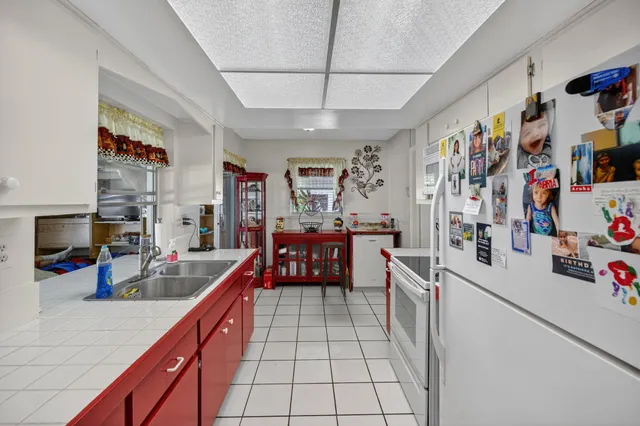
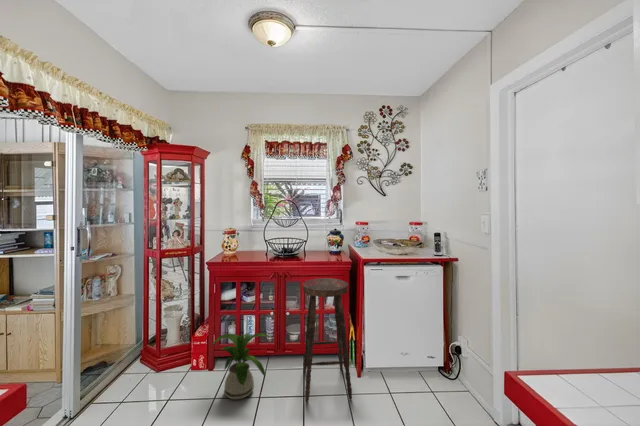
house plant: none [278,265,306,297] -> present [212,333,267,399]

